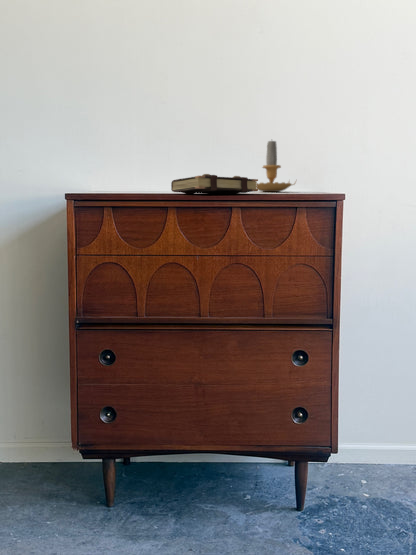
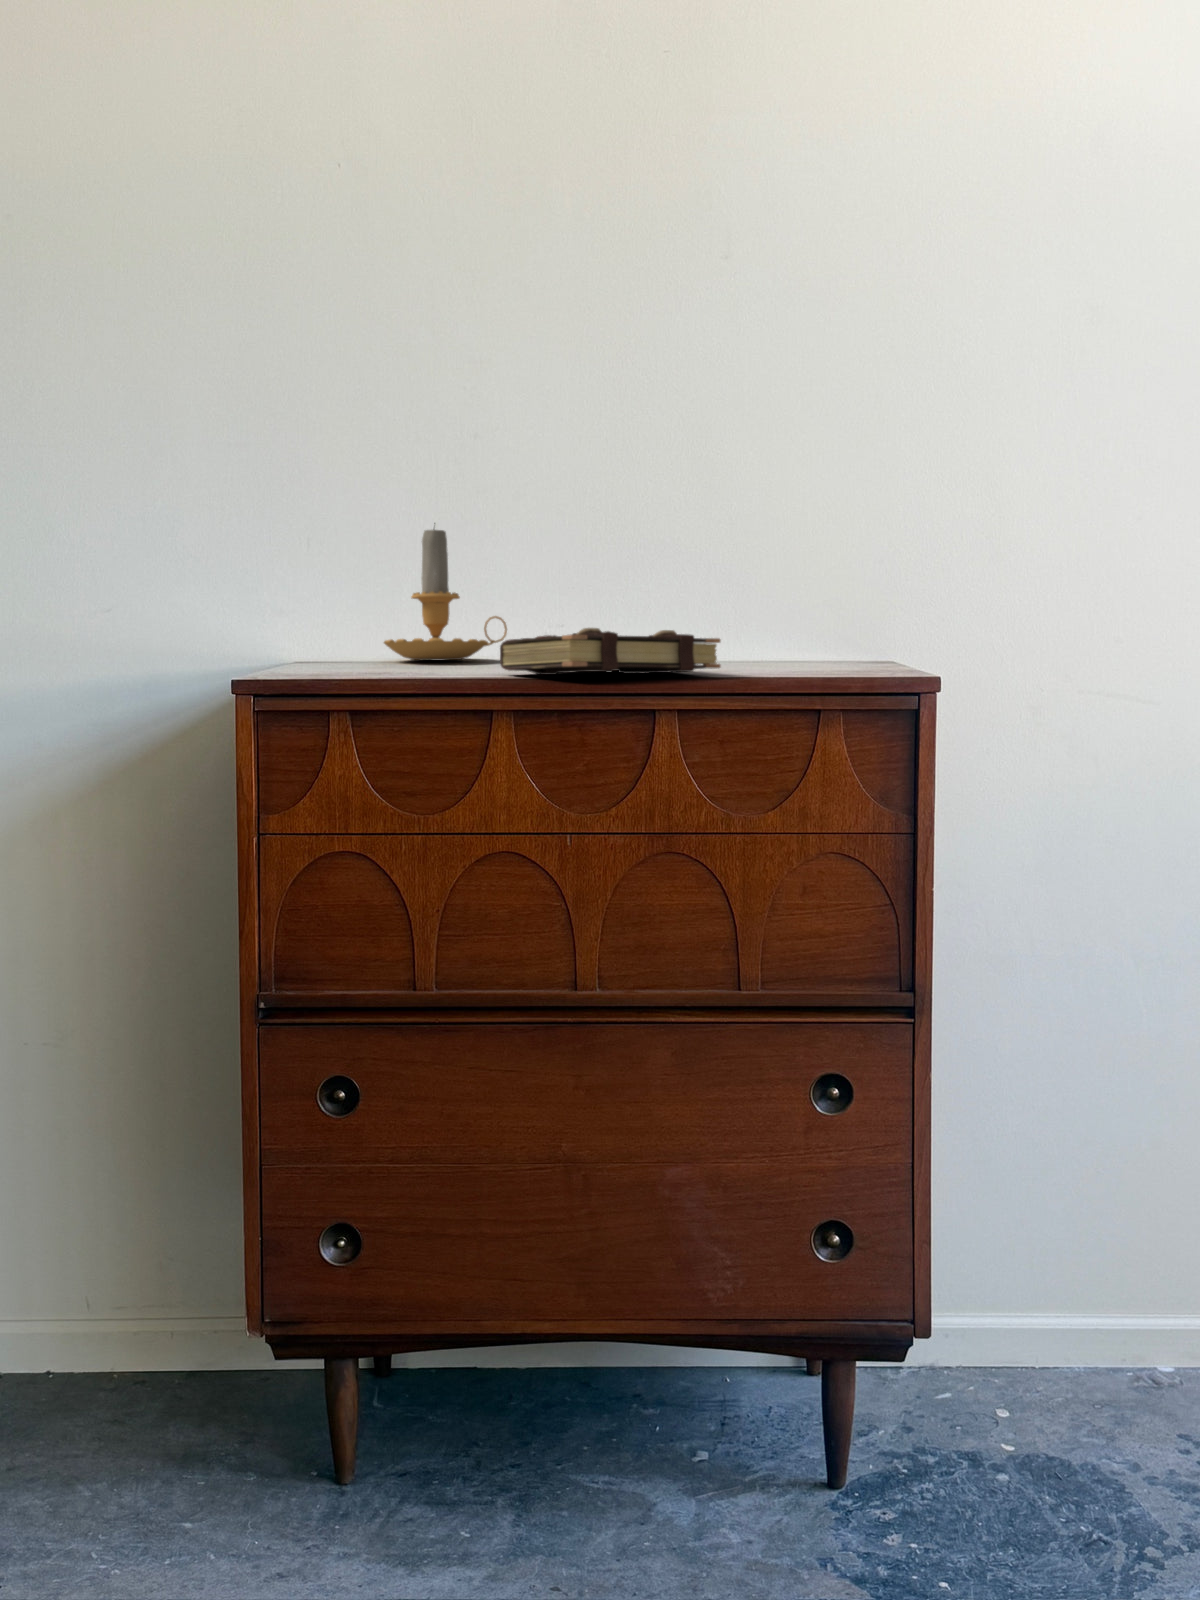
candle: present [256,141,295,192] -> present [384,523,507,661]

